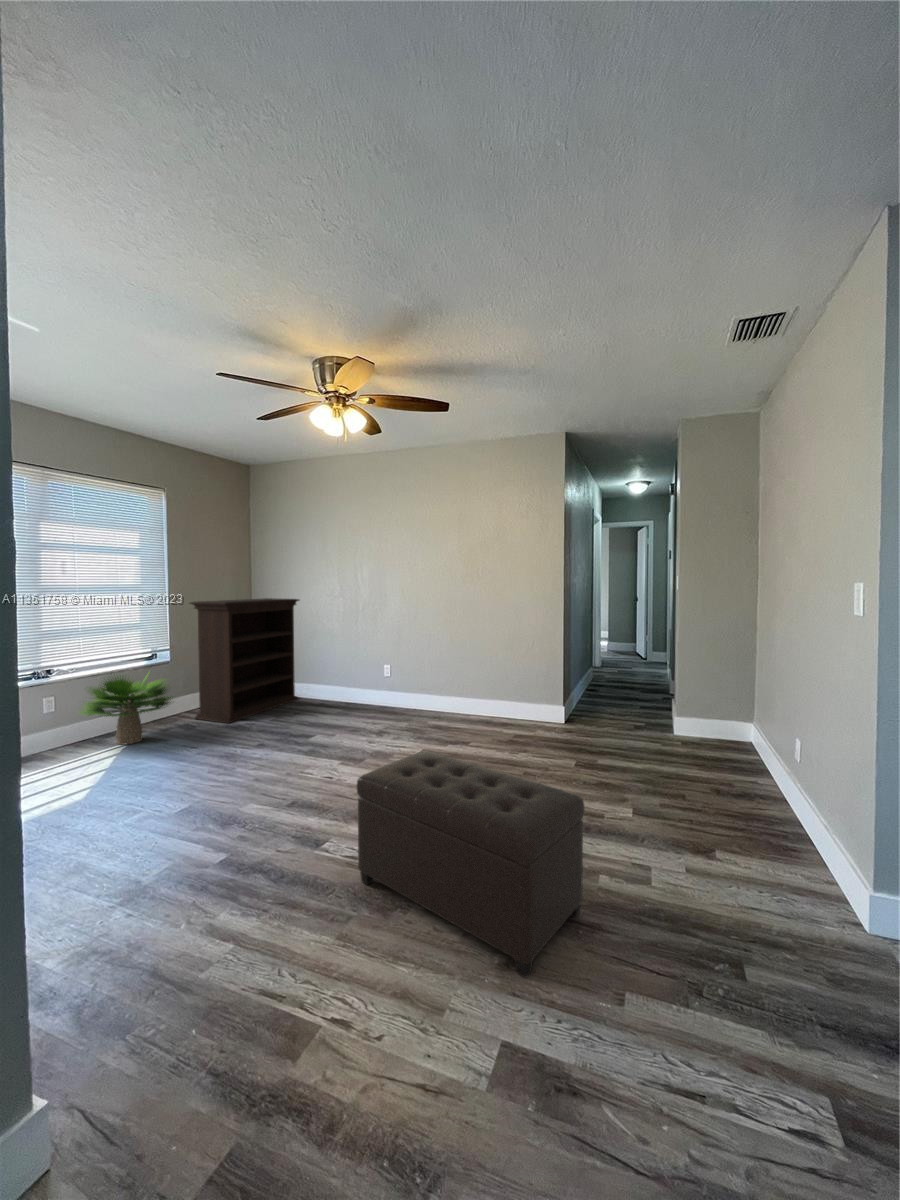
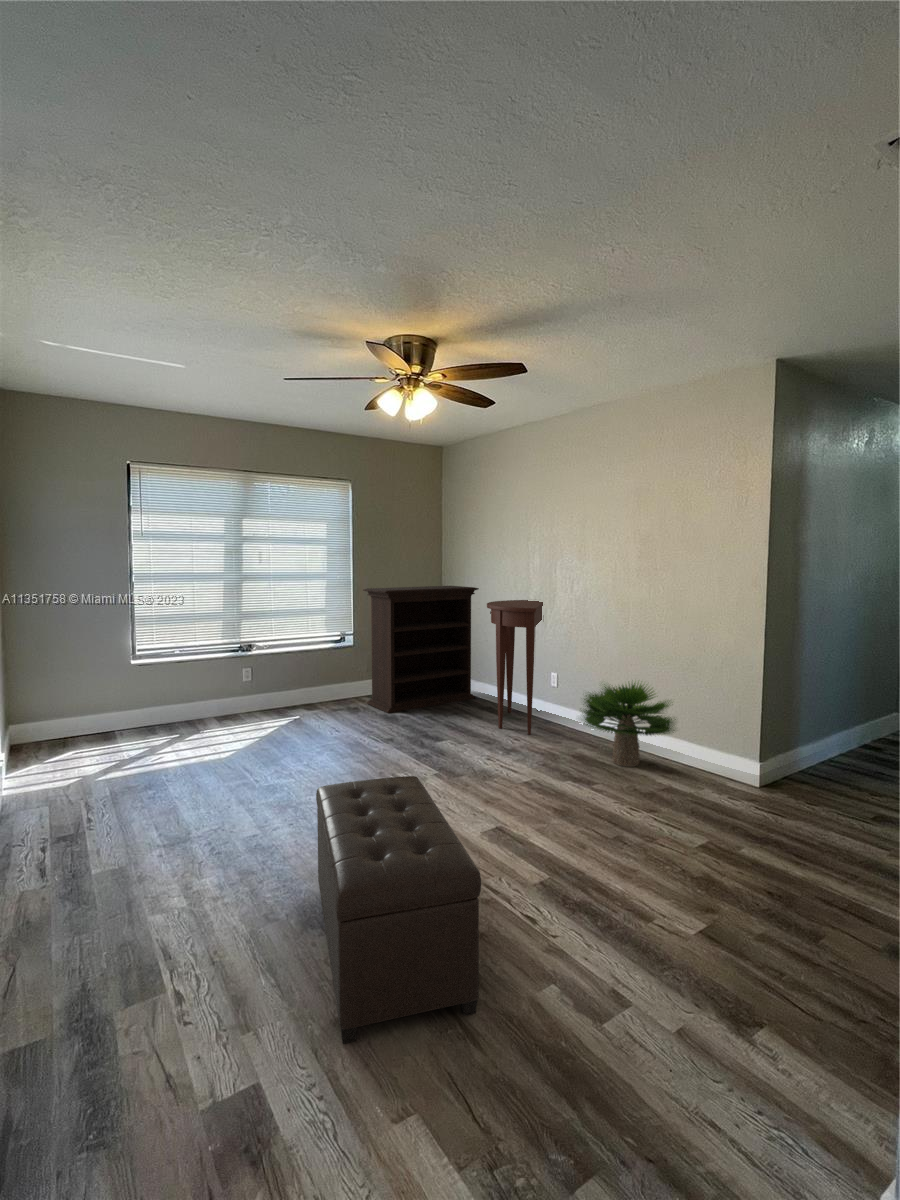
console table: none [328,607,384,720] -> present [487,600,543,735]
potted plant: present [80,673,171,745] -> present [582,682,676,767]

